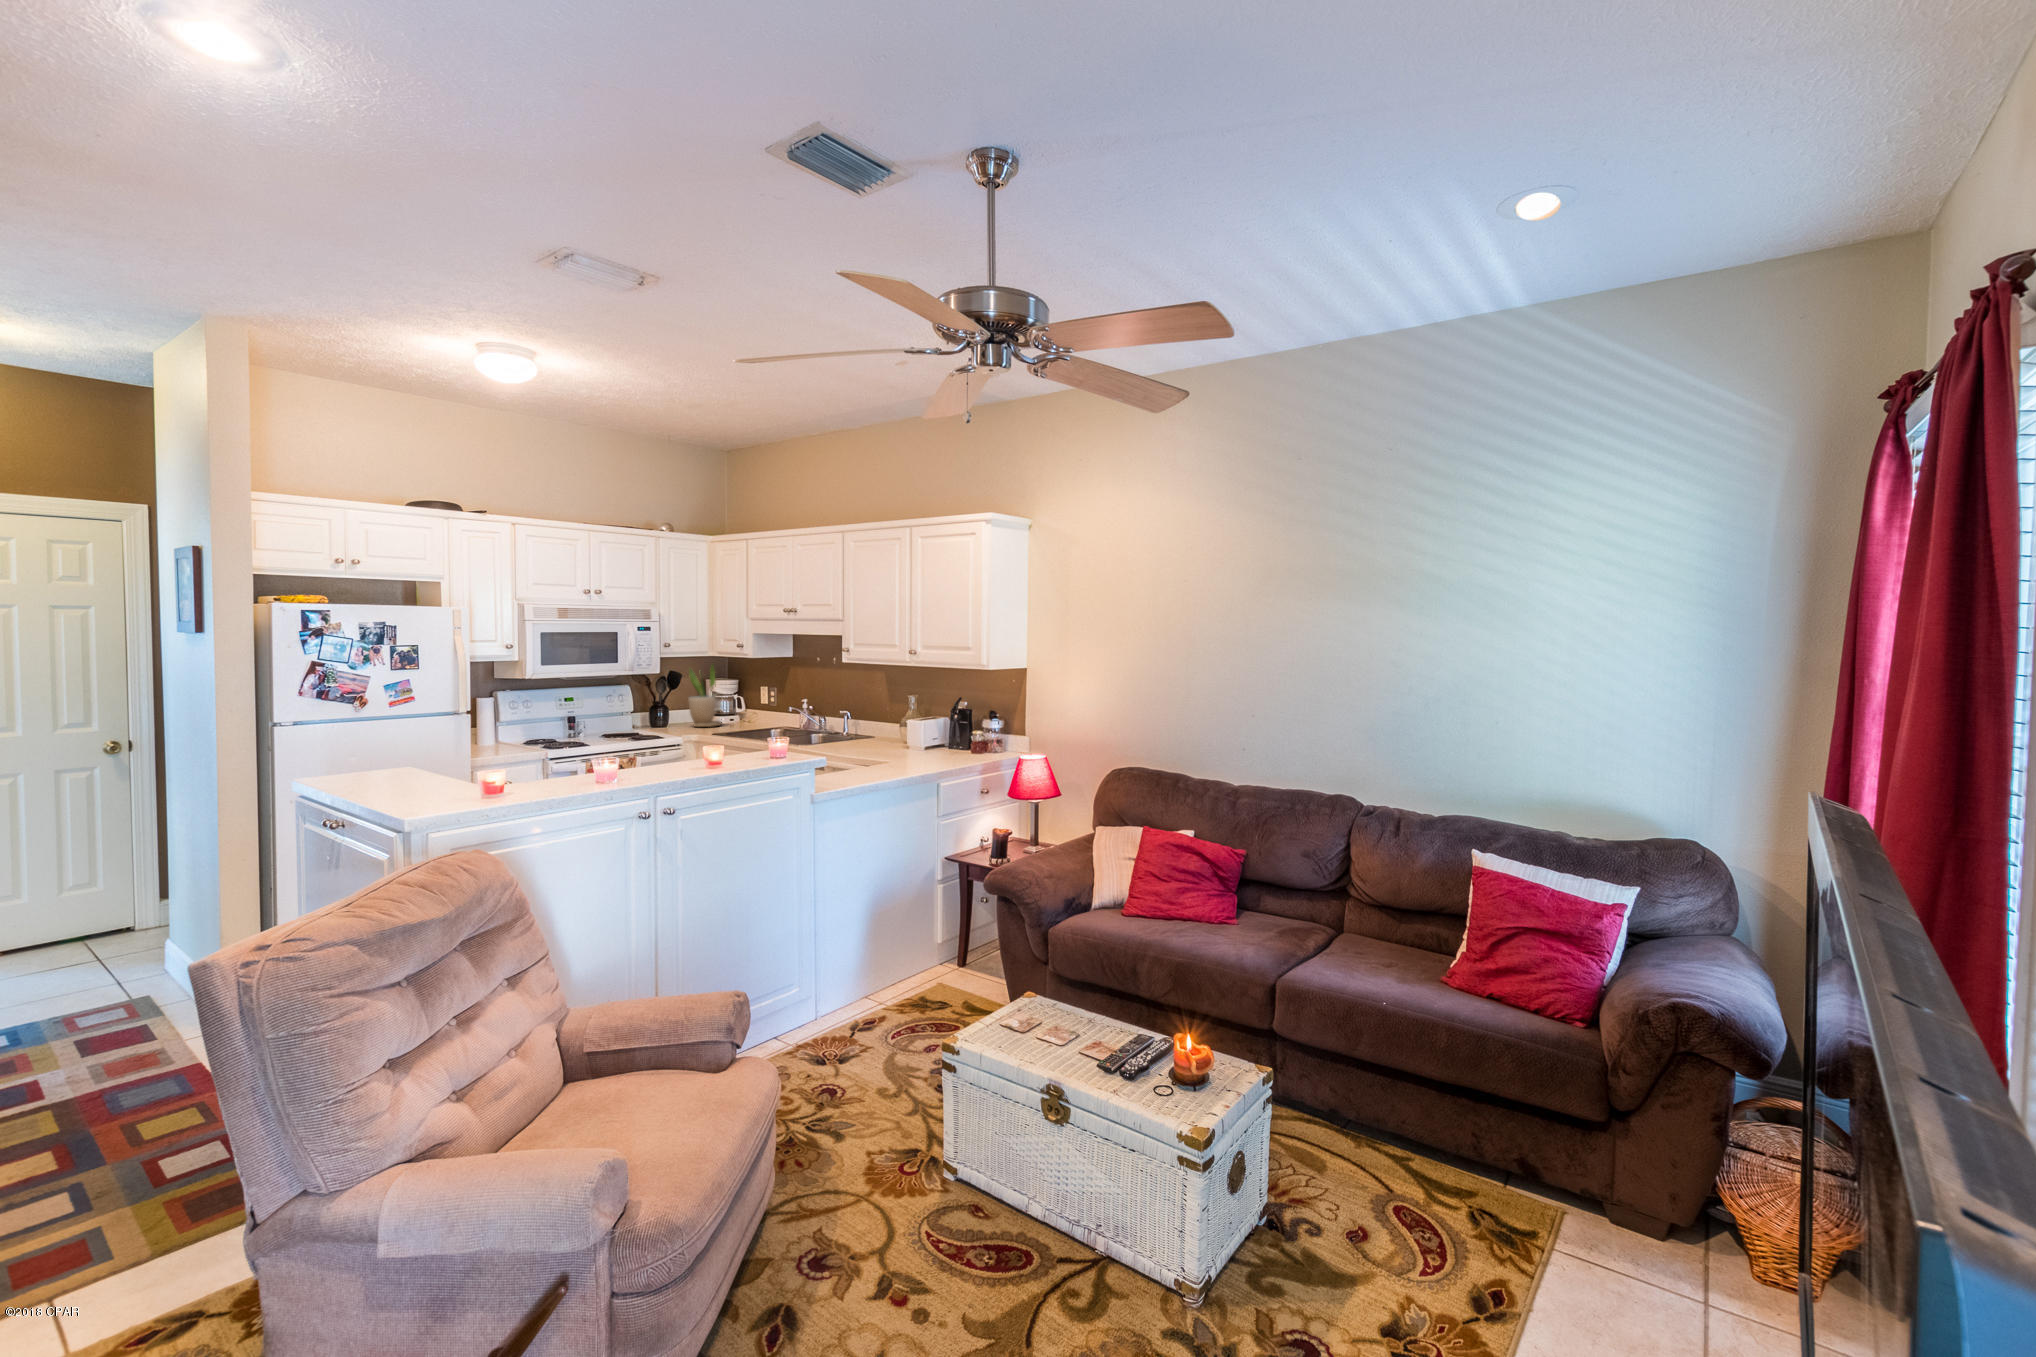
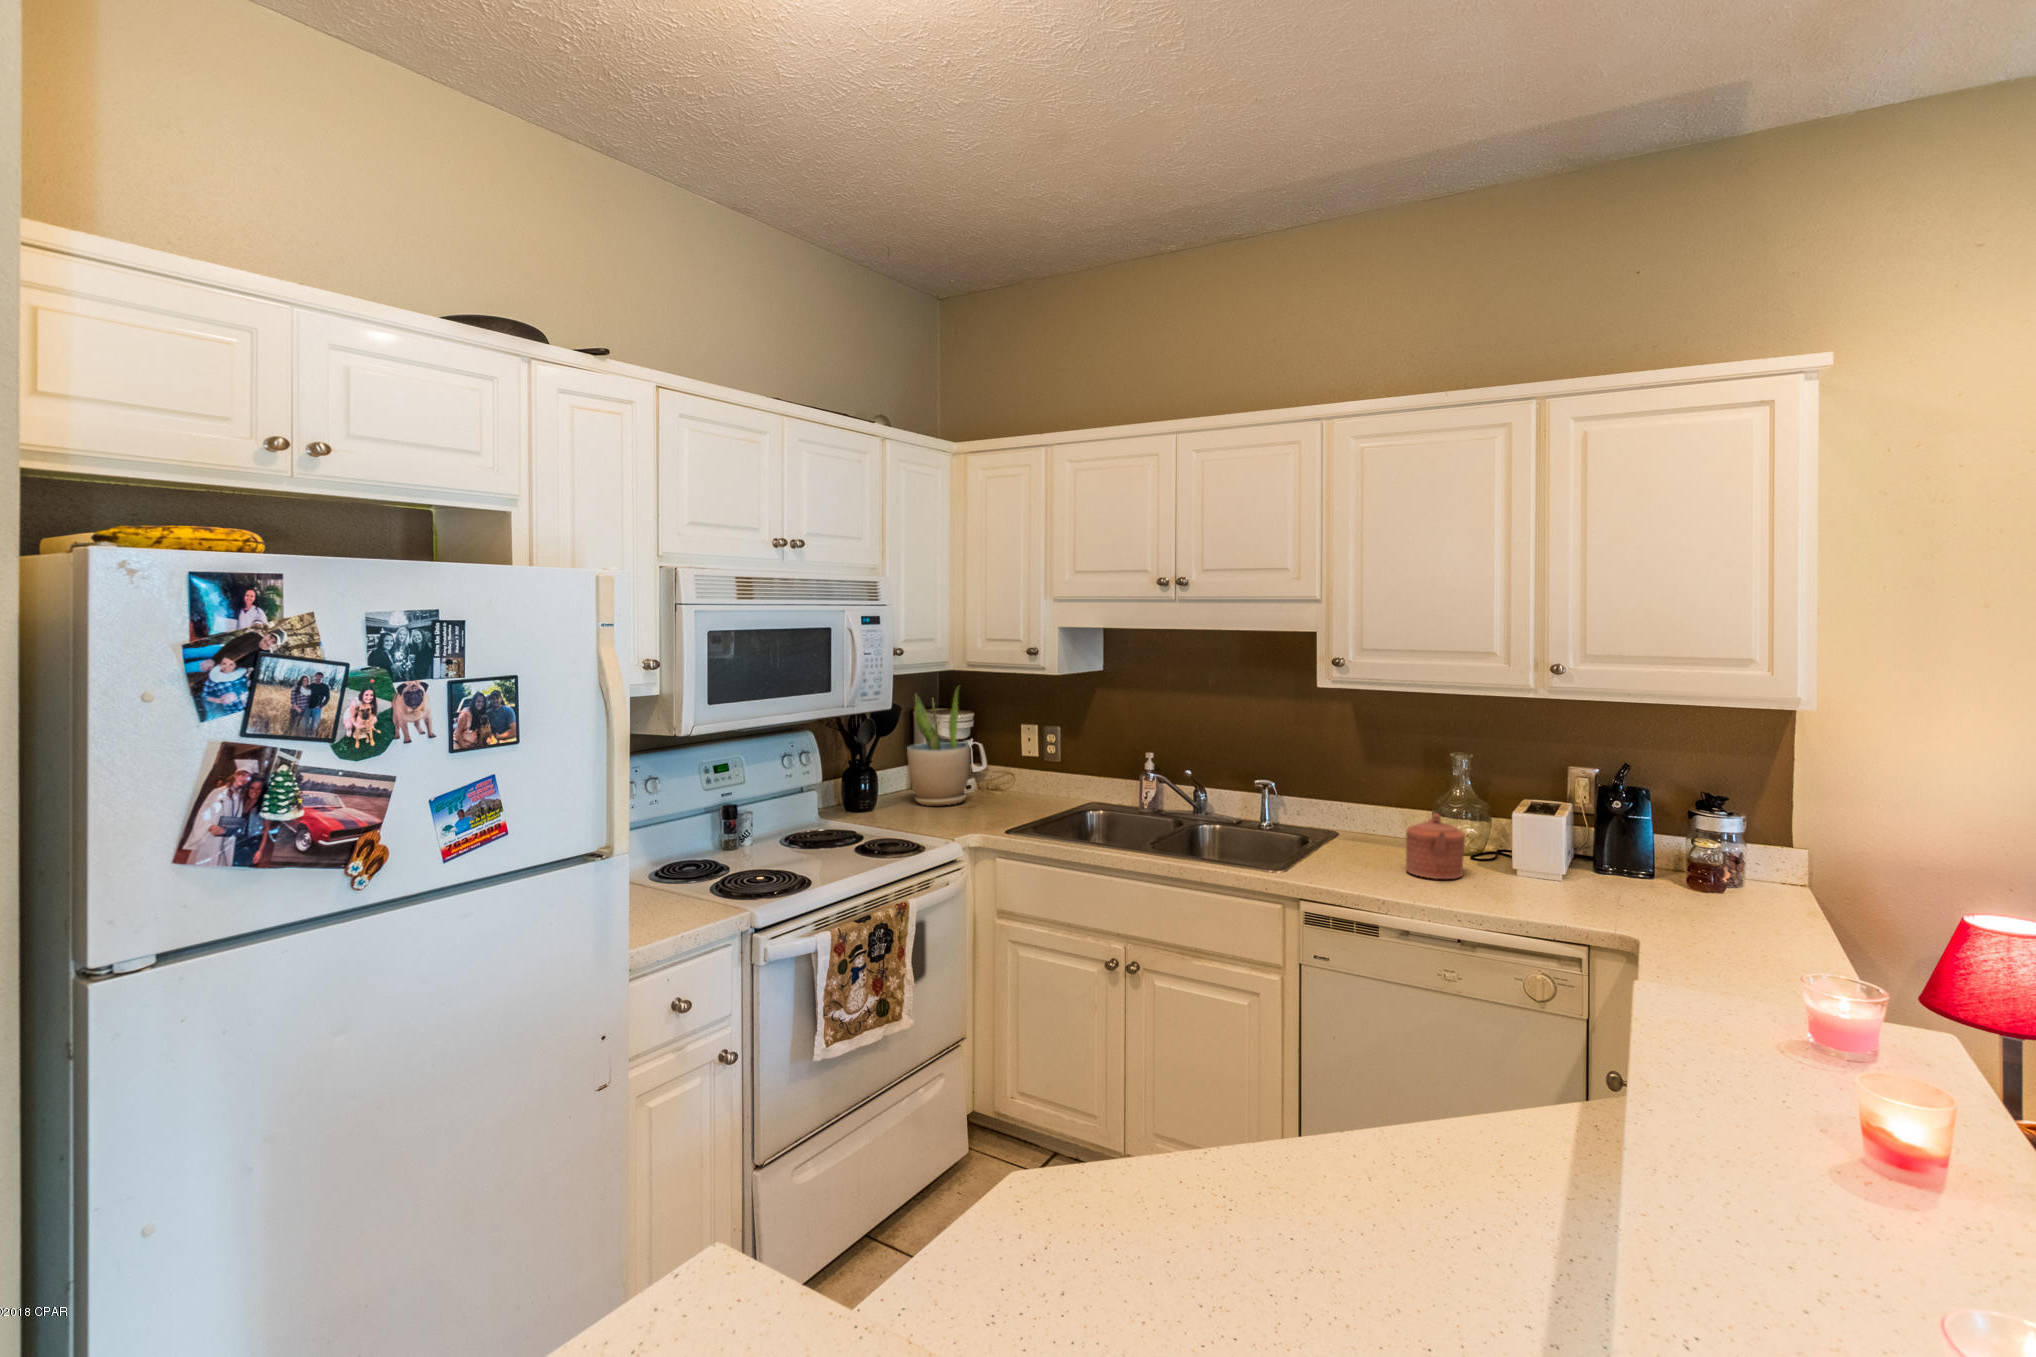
teapot: none [857,718,883,748] -> present [1406,813,1465,879]

